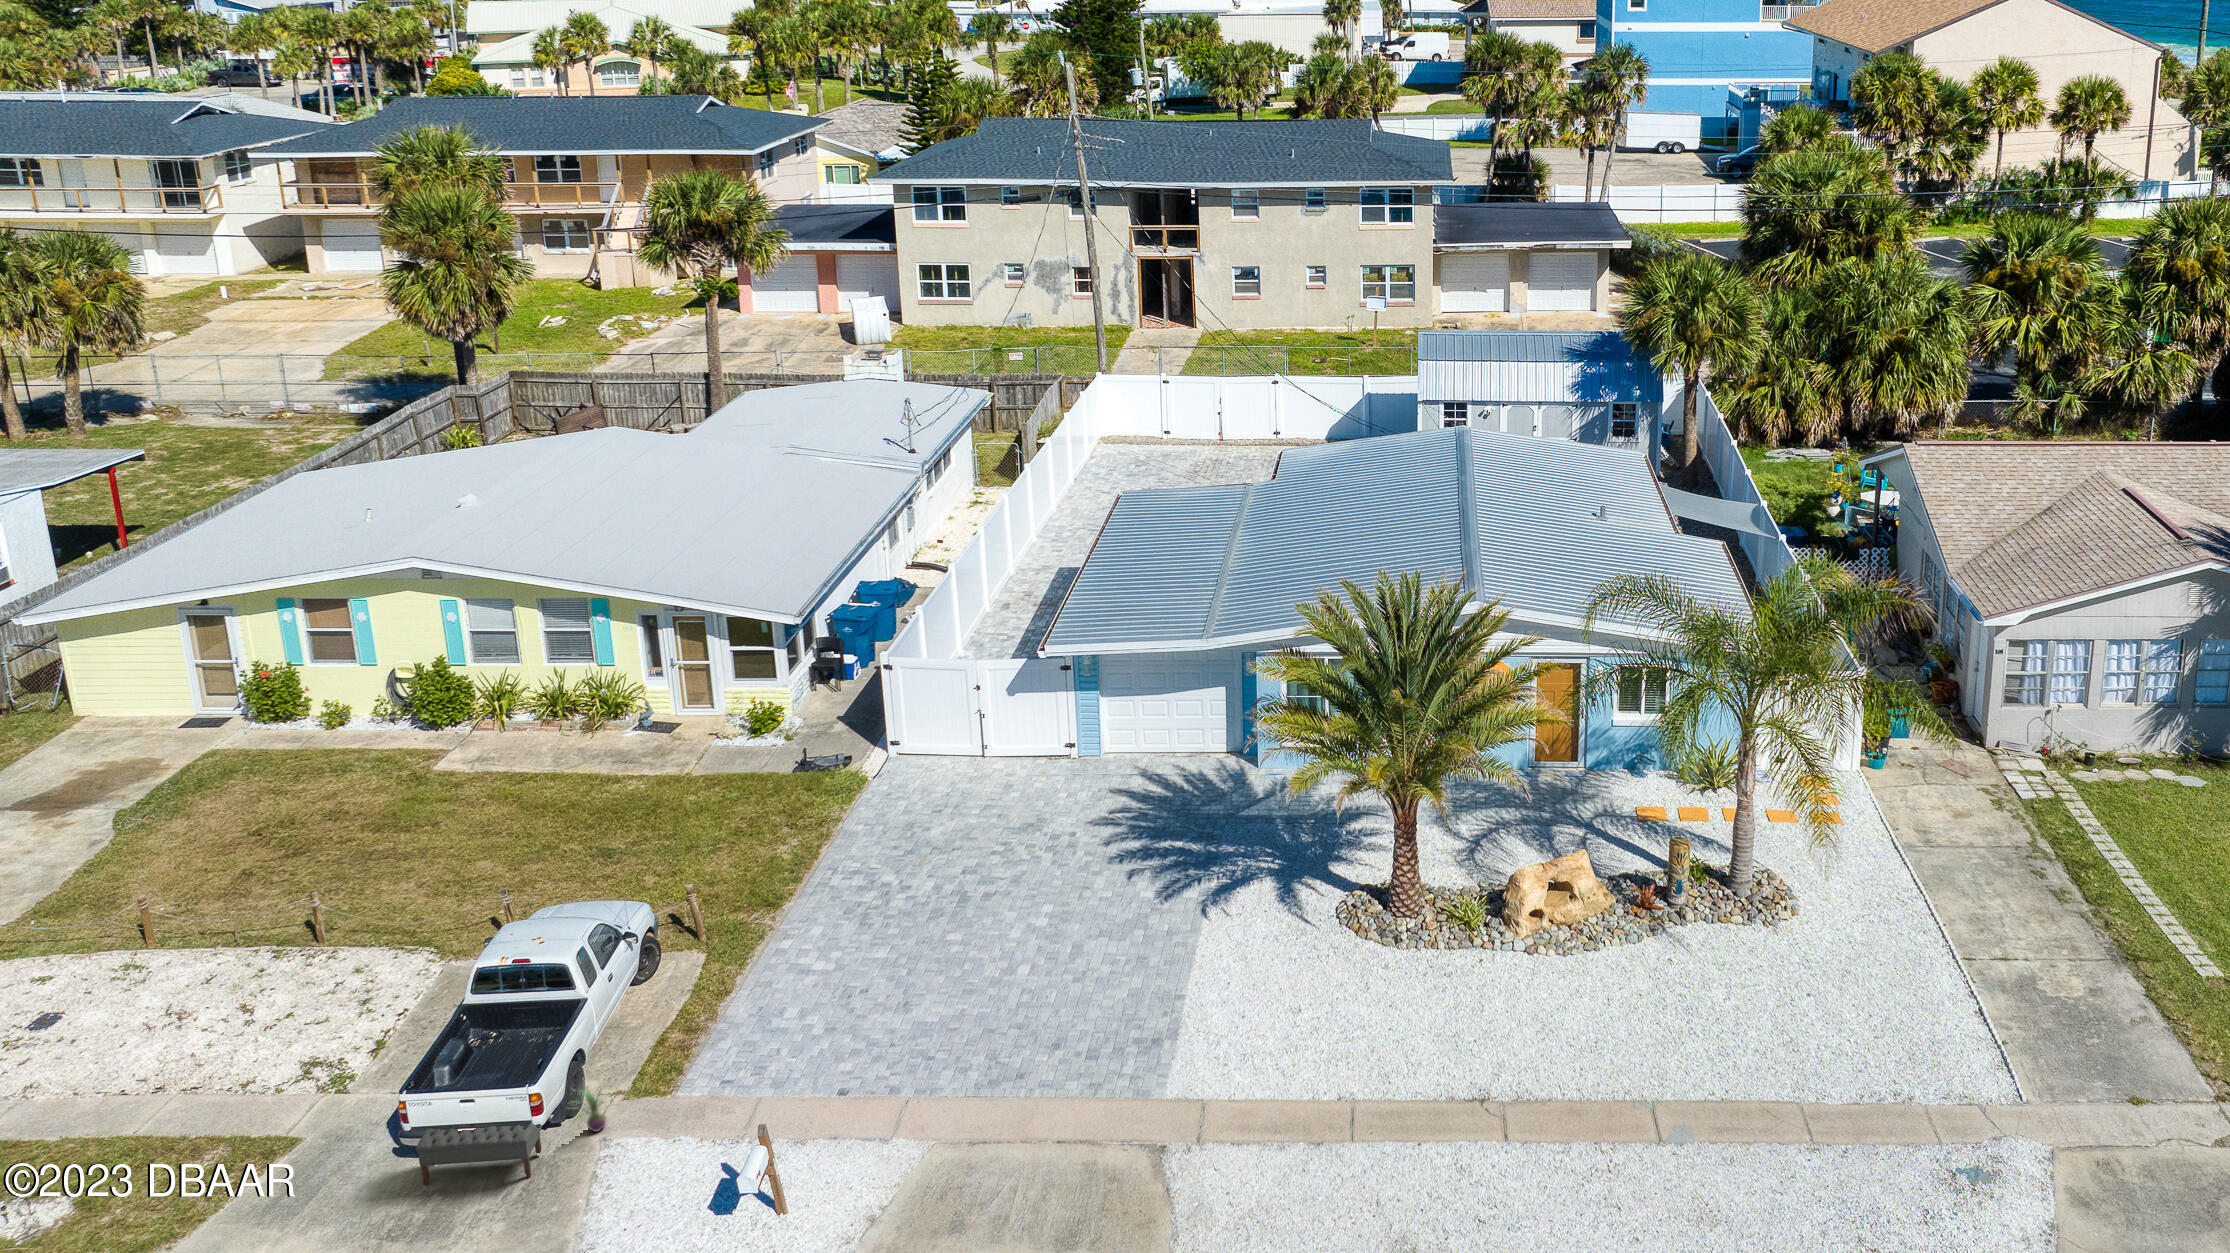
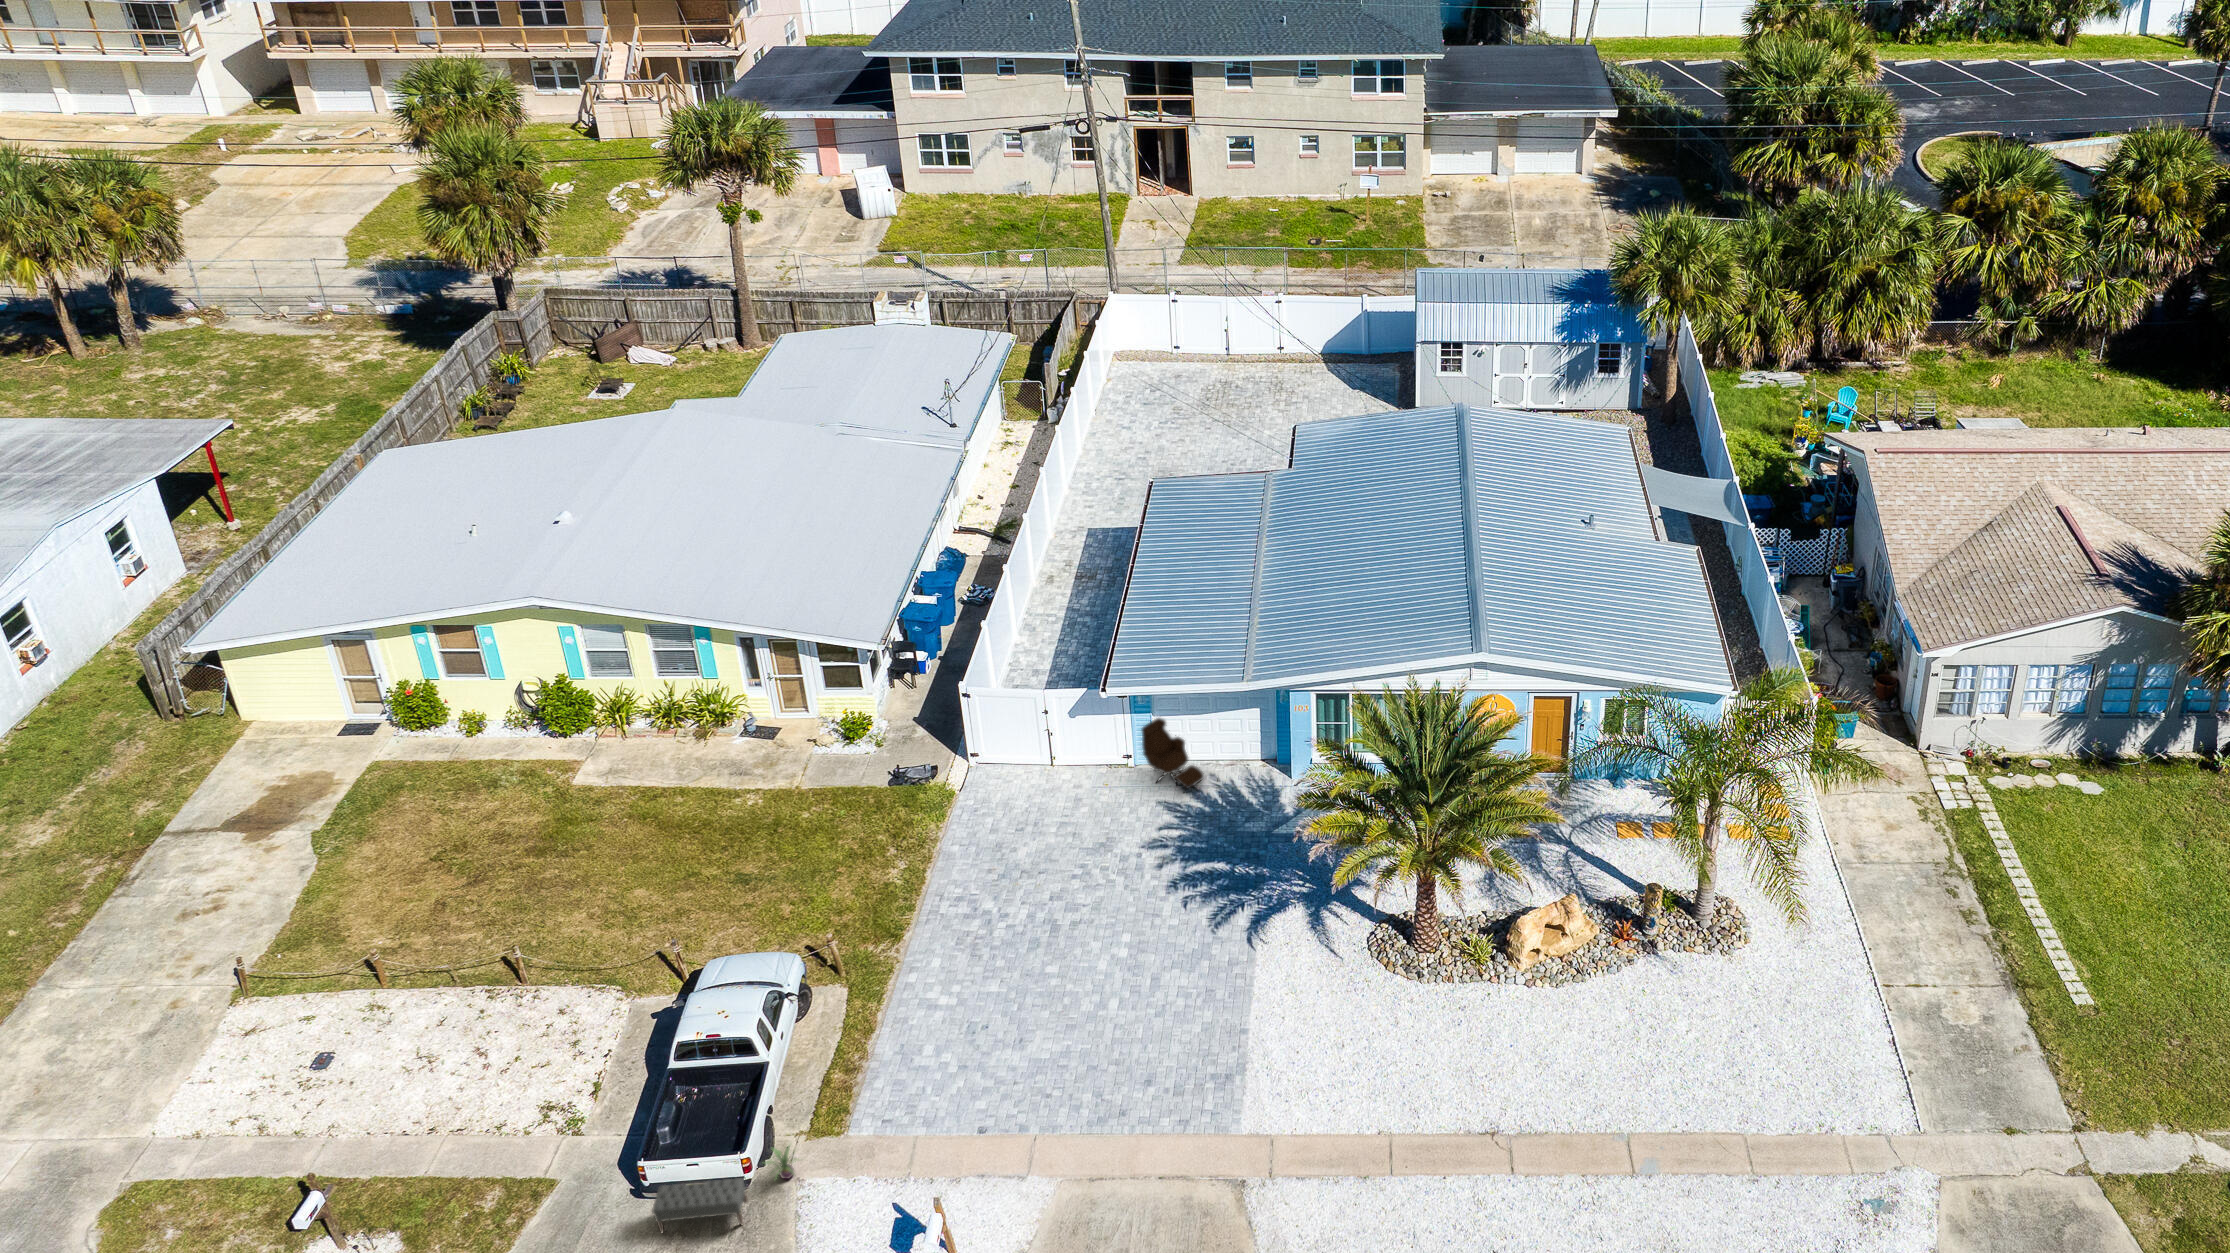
lounge chair: none [1086,695,1156,781] -> present [1142,718,1204,791]

